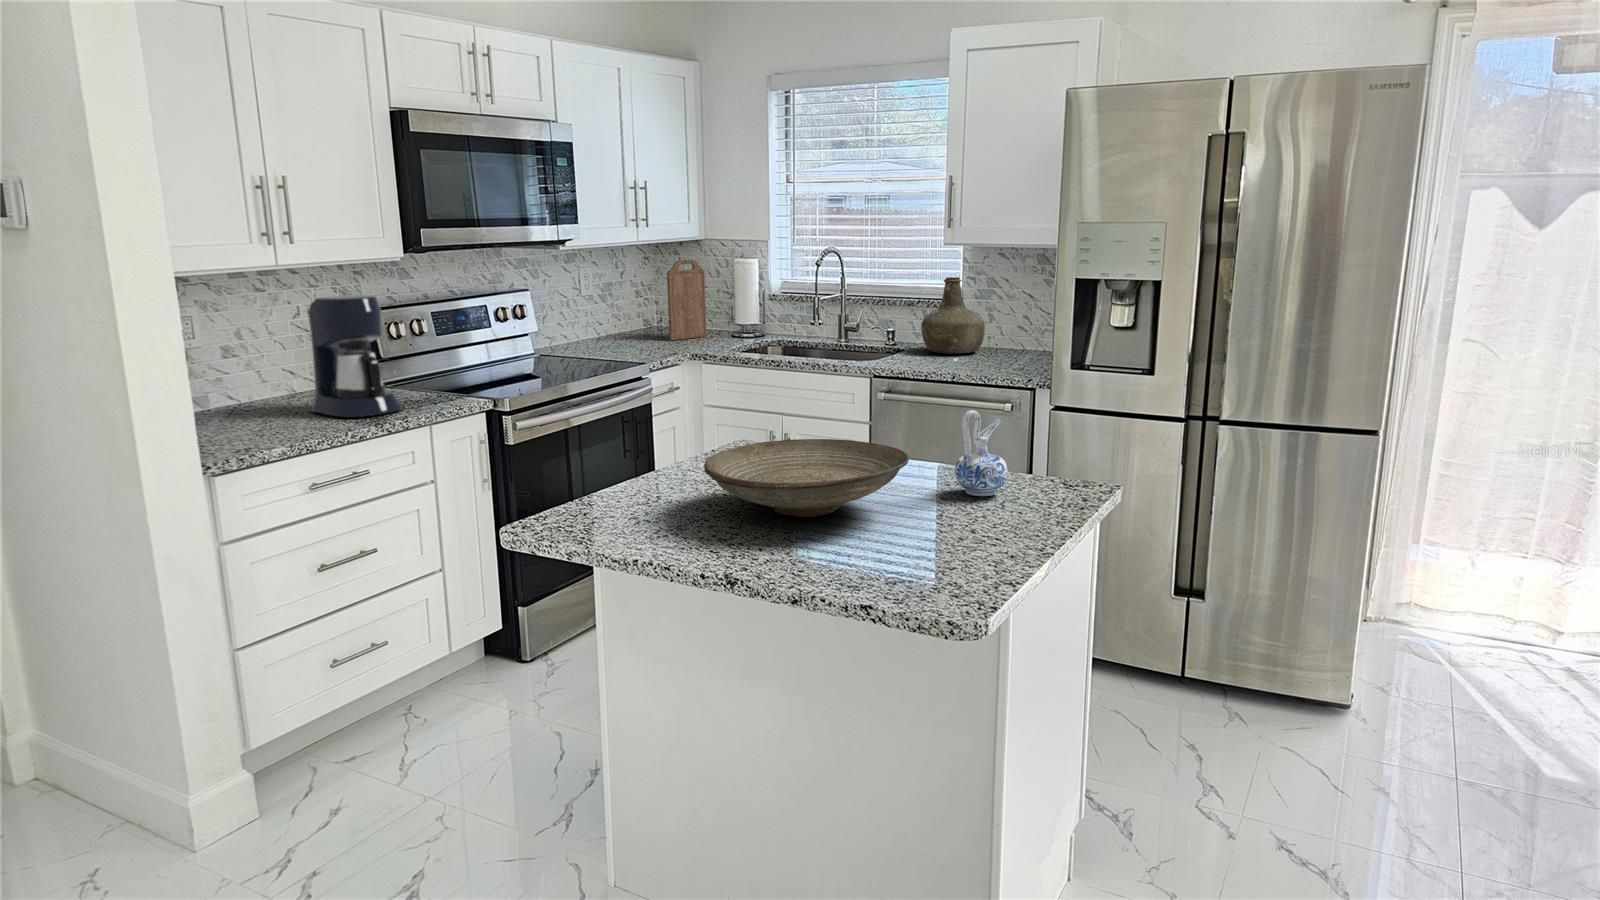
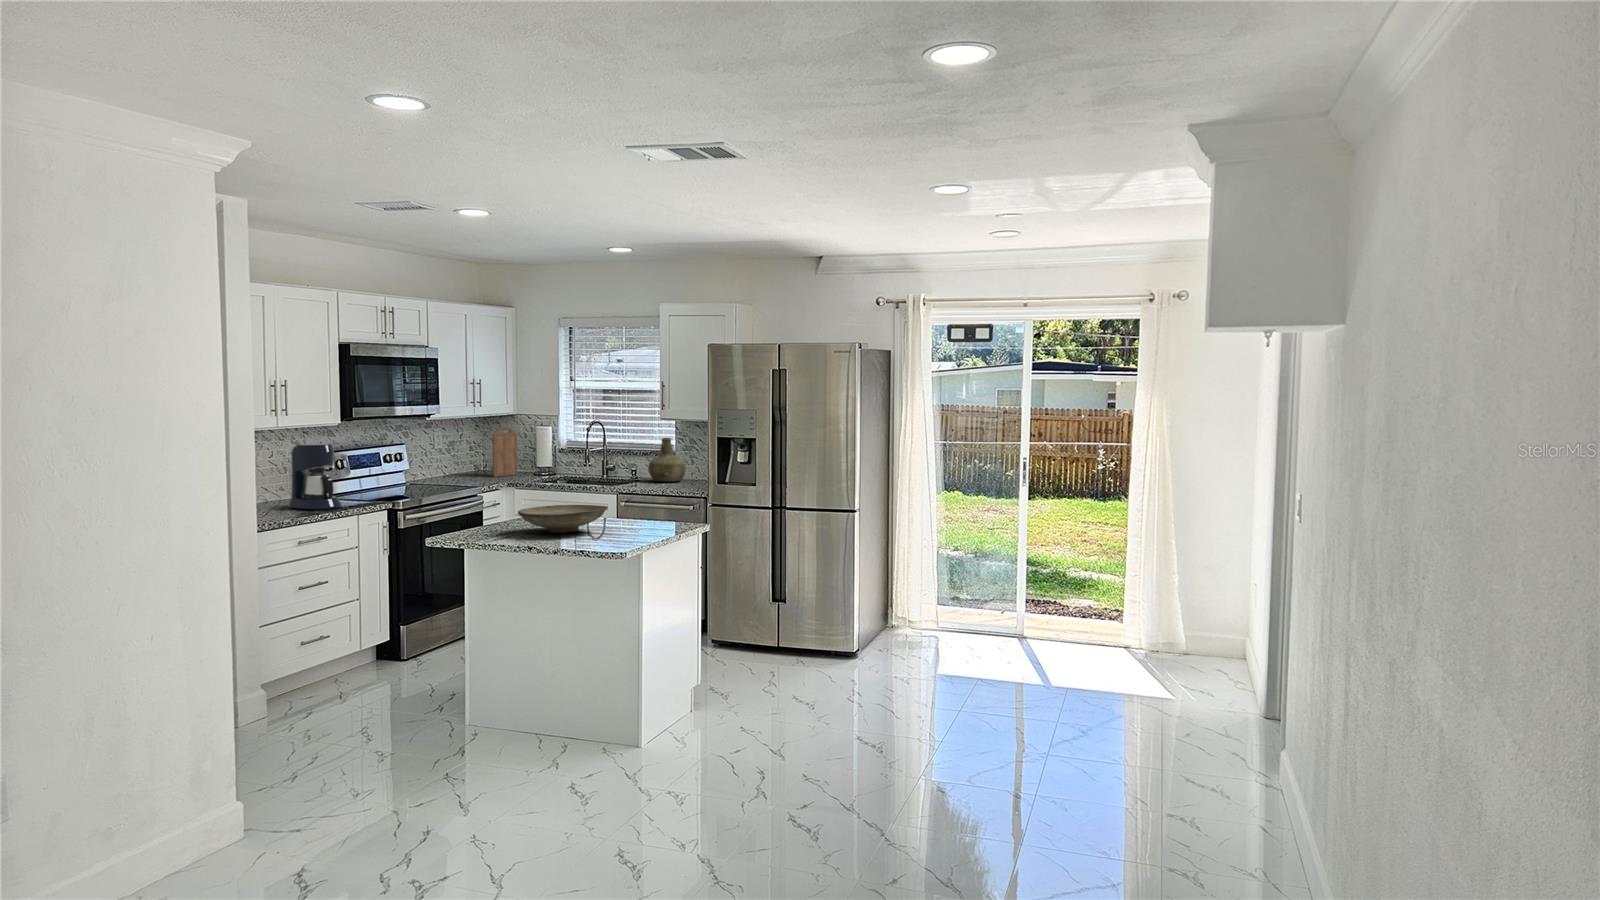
ceramic pitcher: present [955,410,1008,496] -> none [632,490,655,528]

